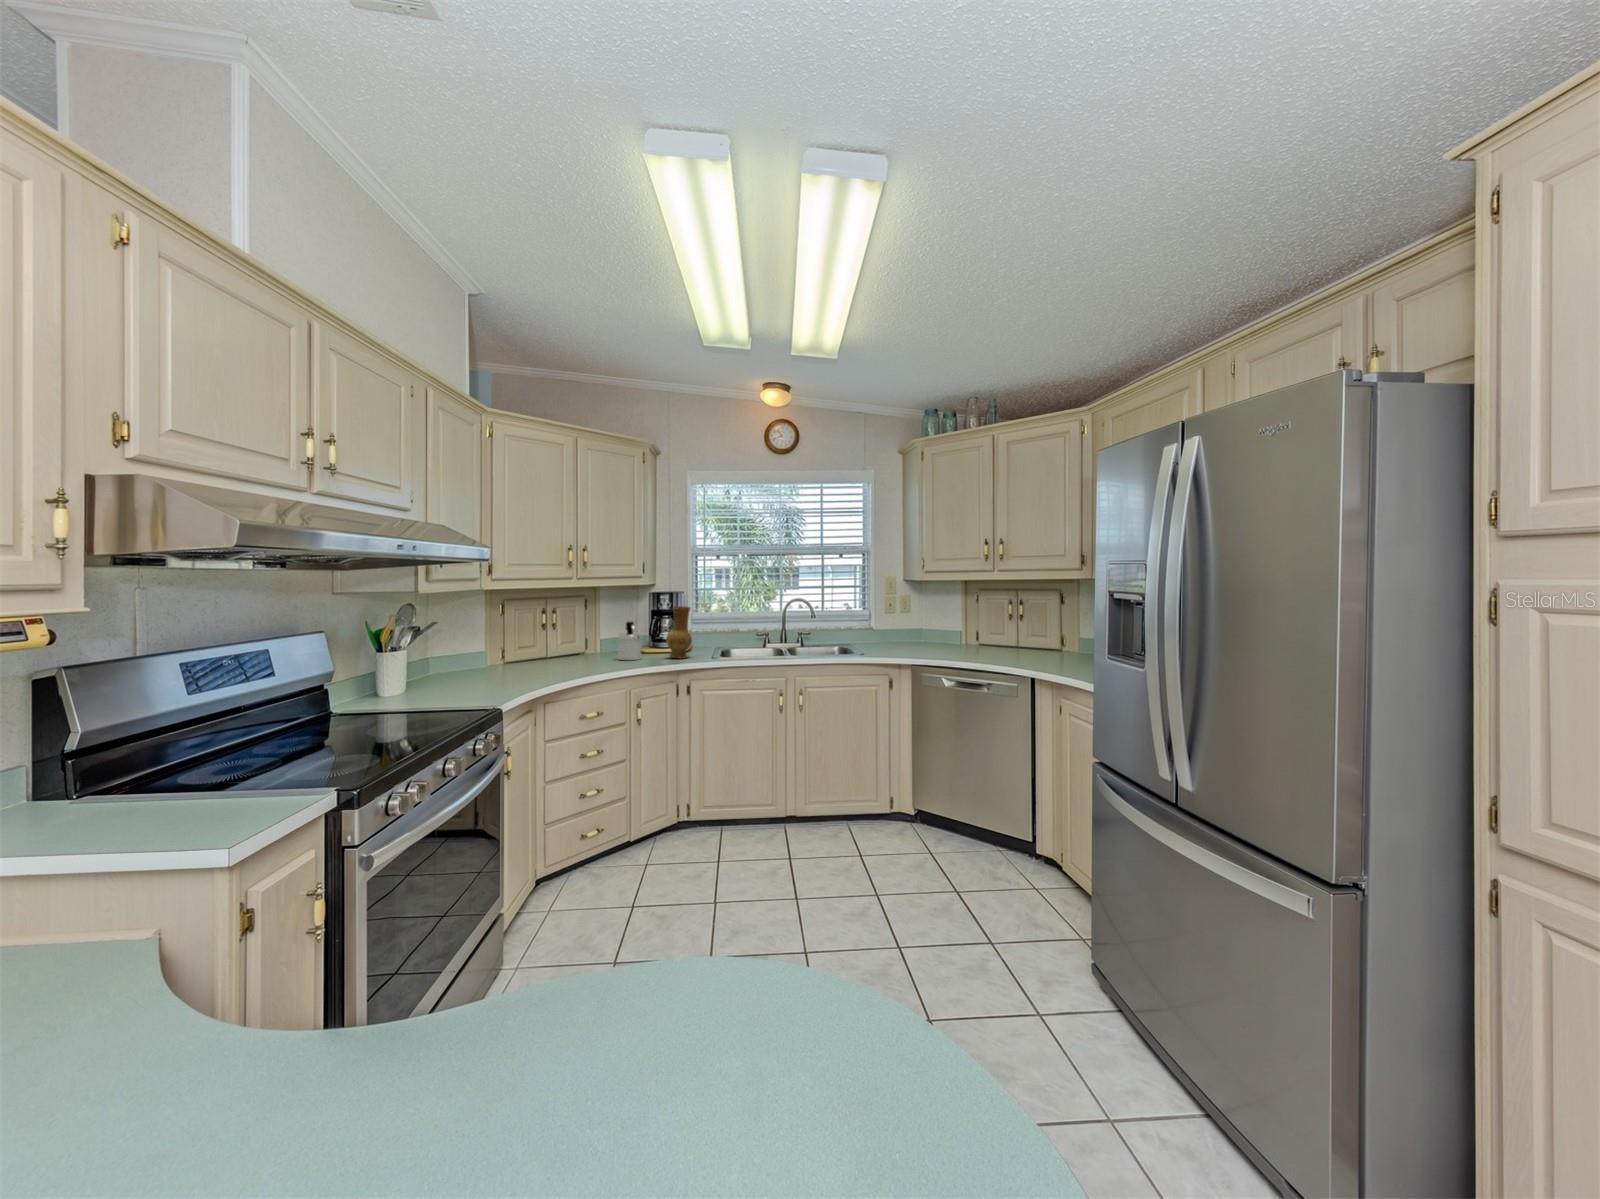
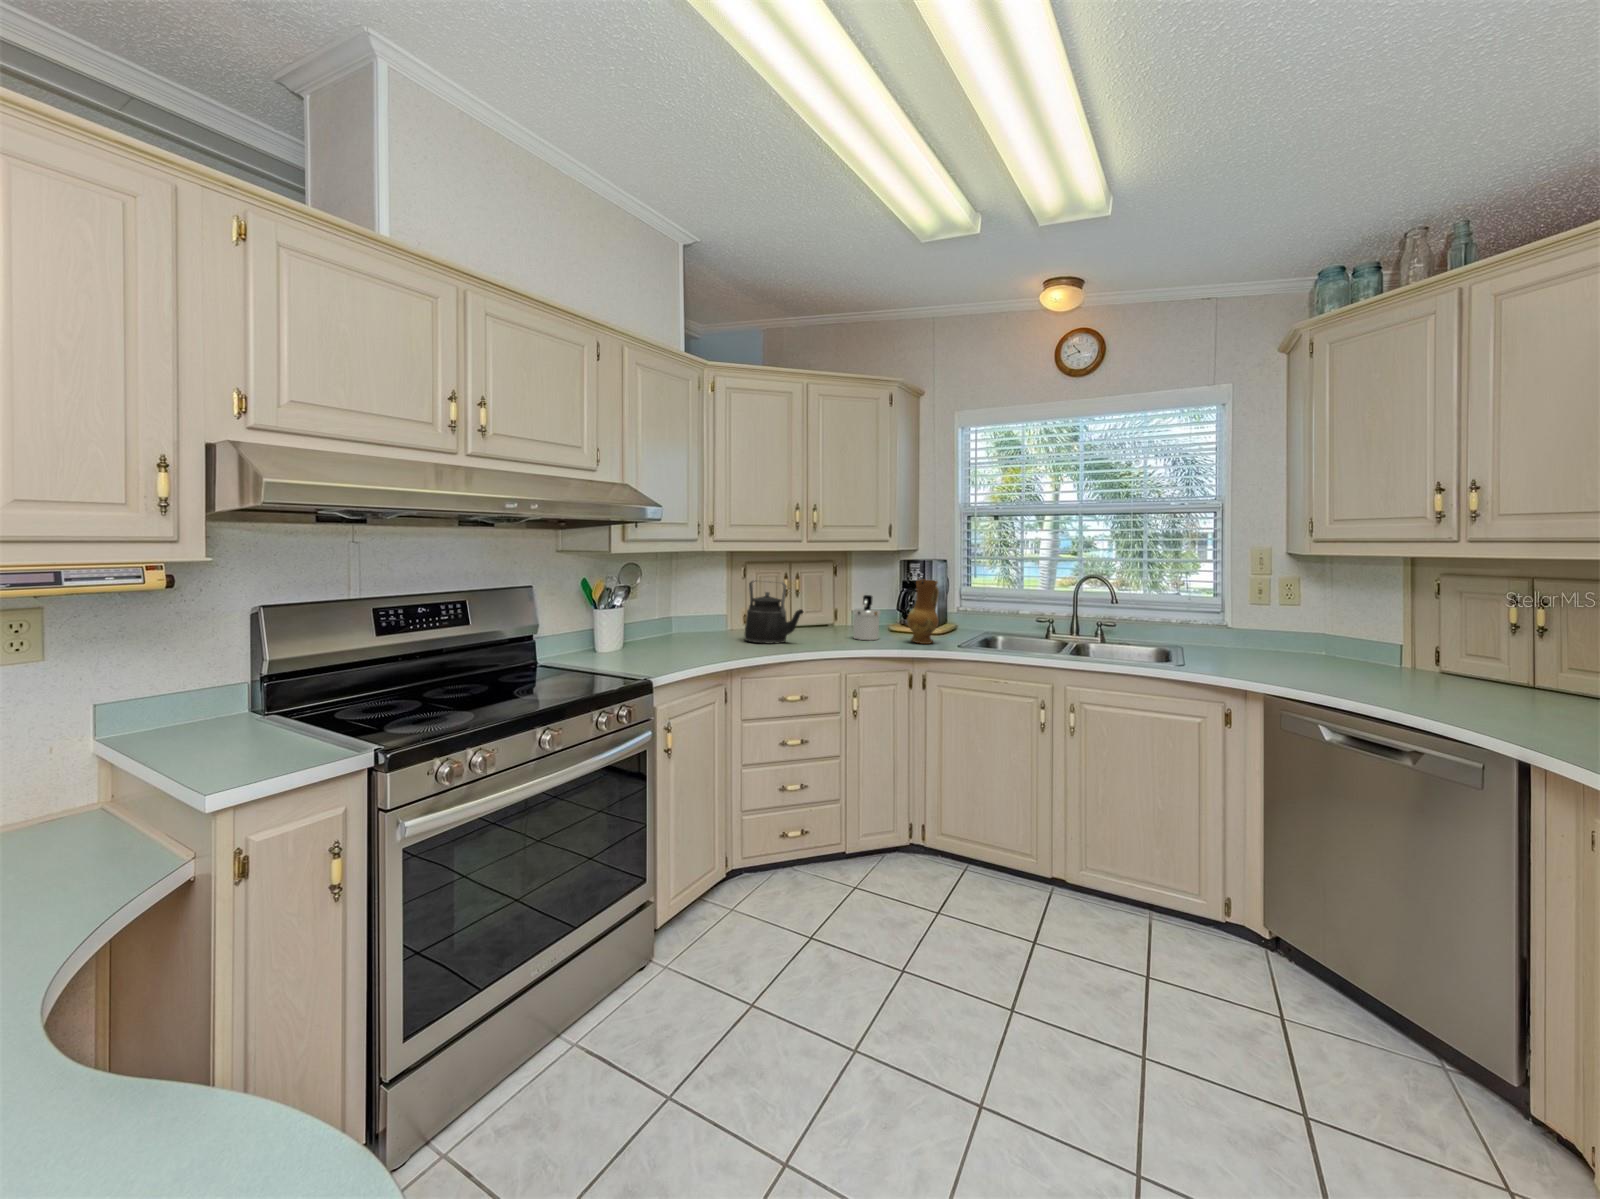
kettle: none [522,614,584,671] -> present [745,580,804,643]

